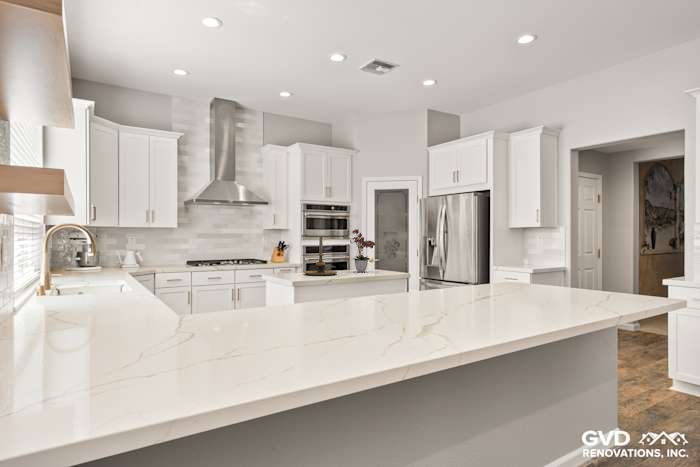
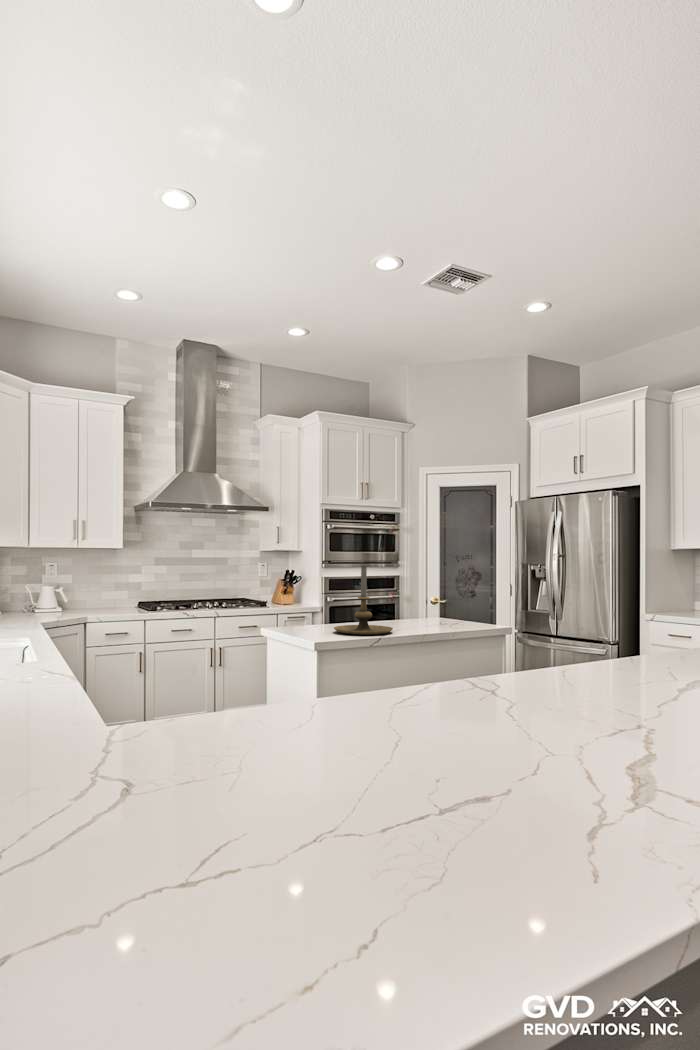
flower arrangement: present [350,229,375,272] -> none [411,549,460,627]

